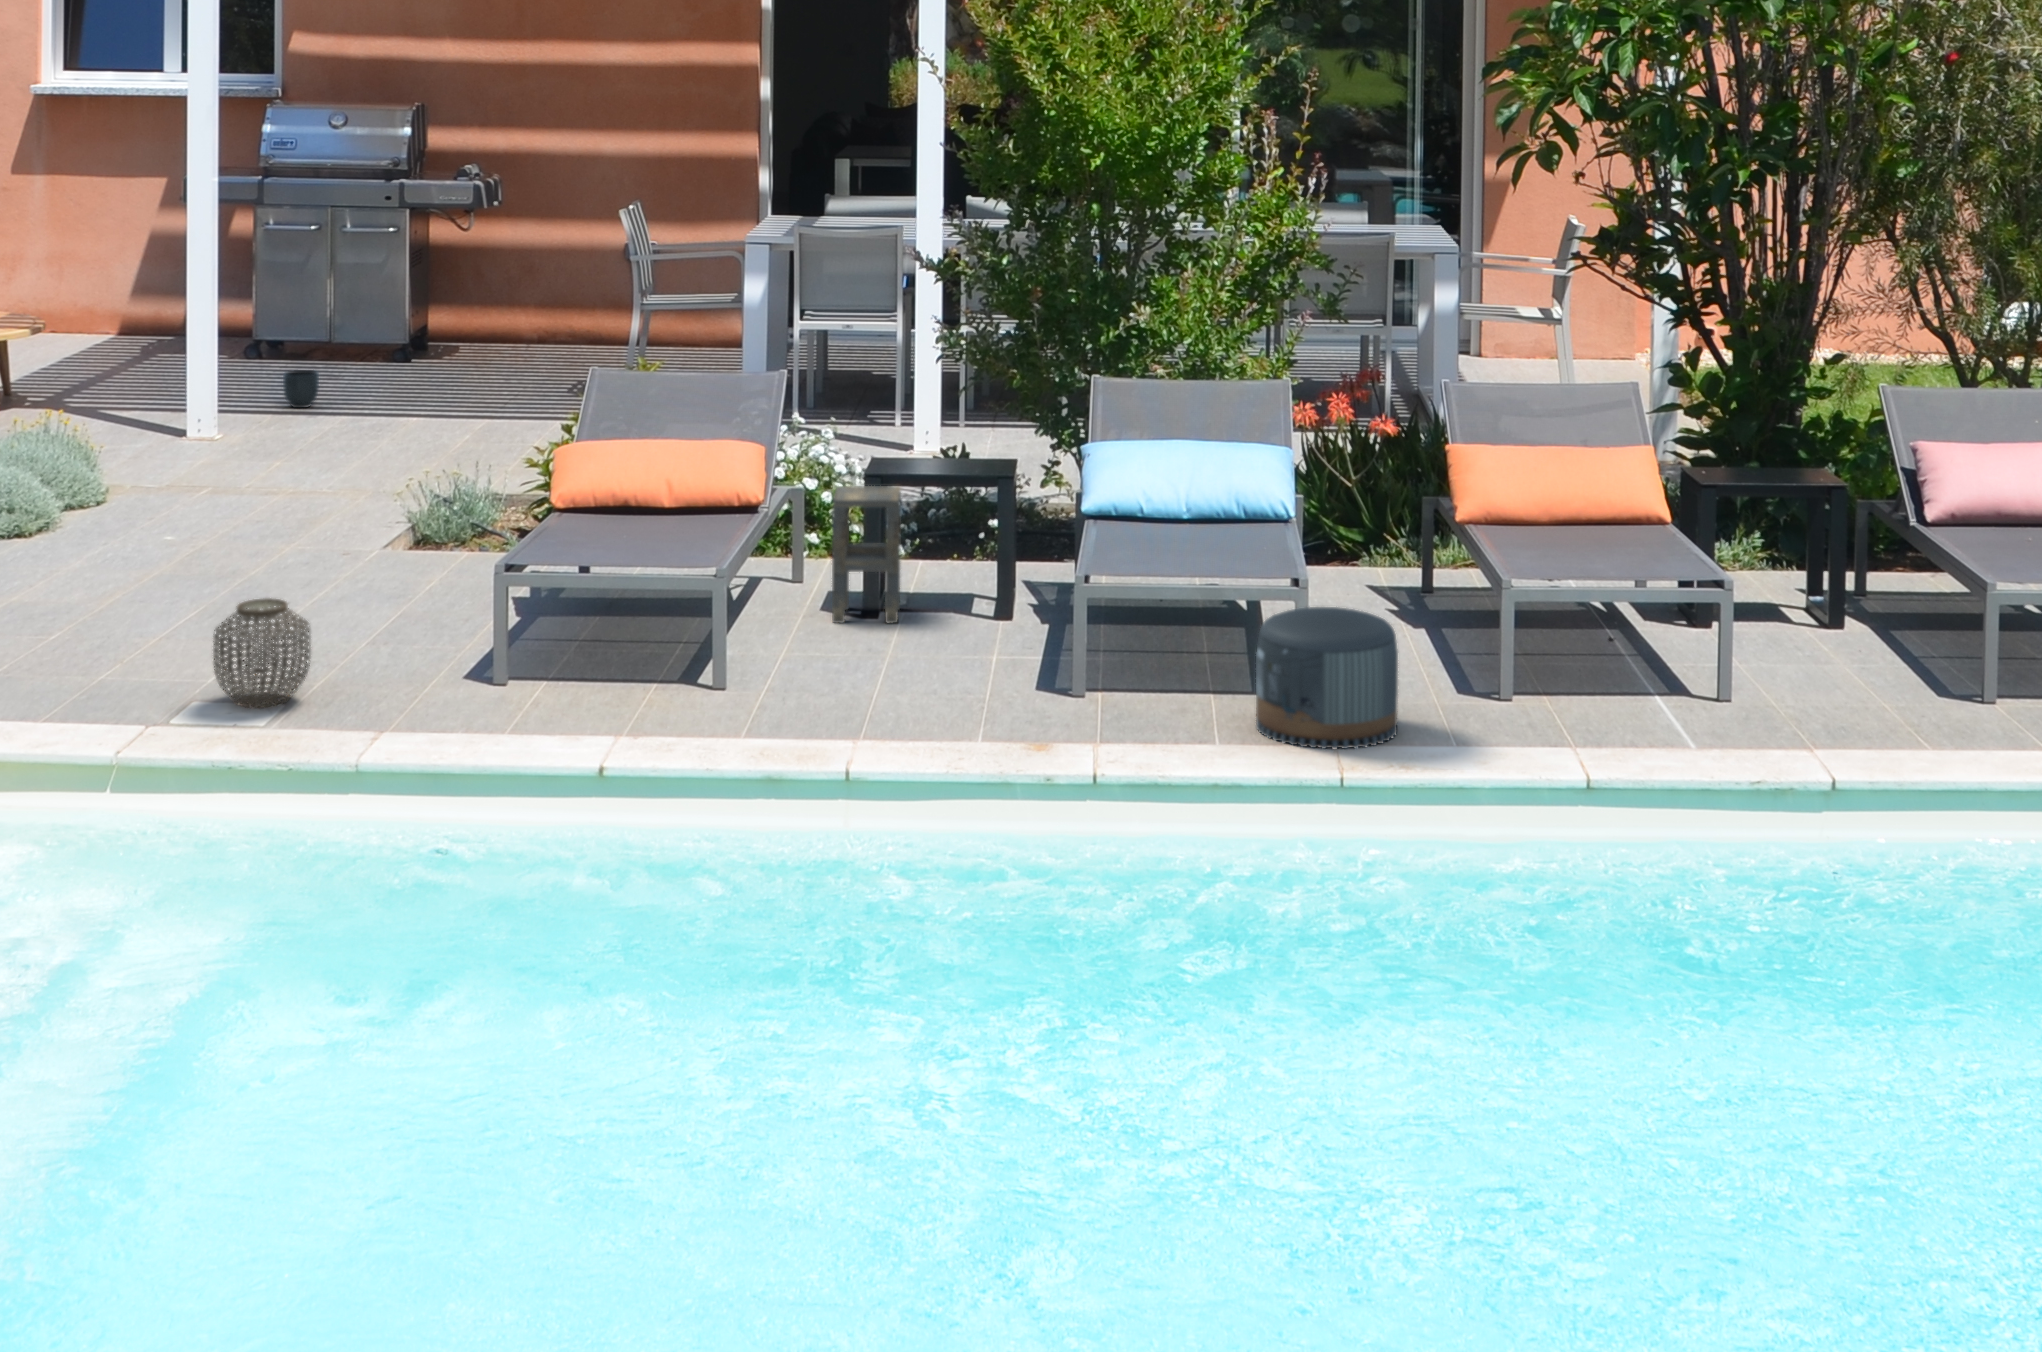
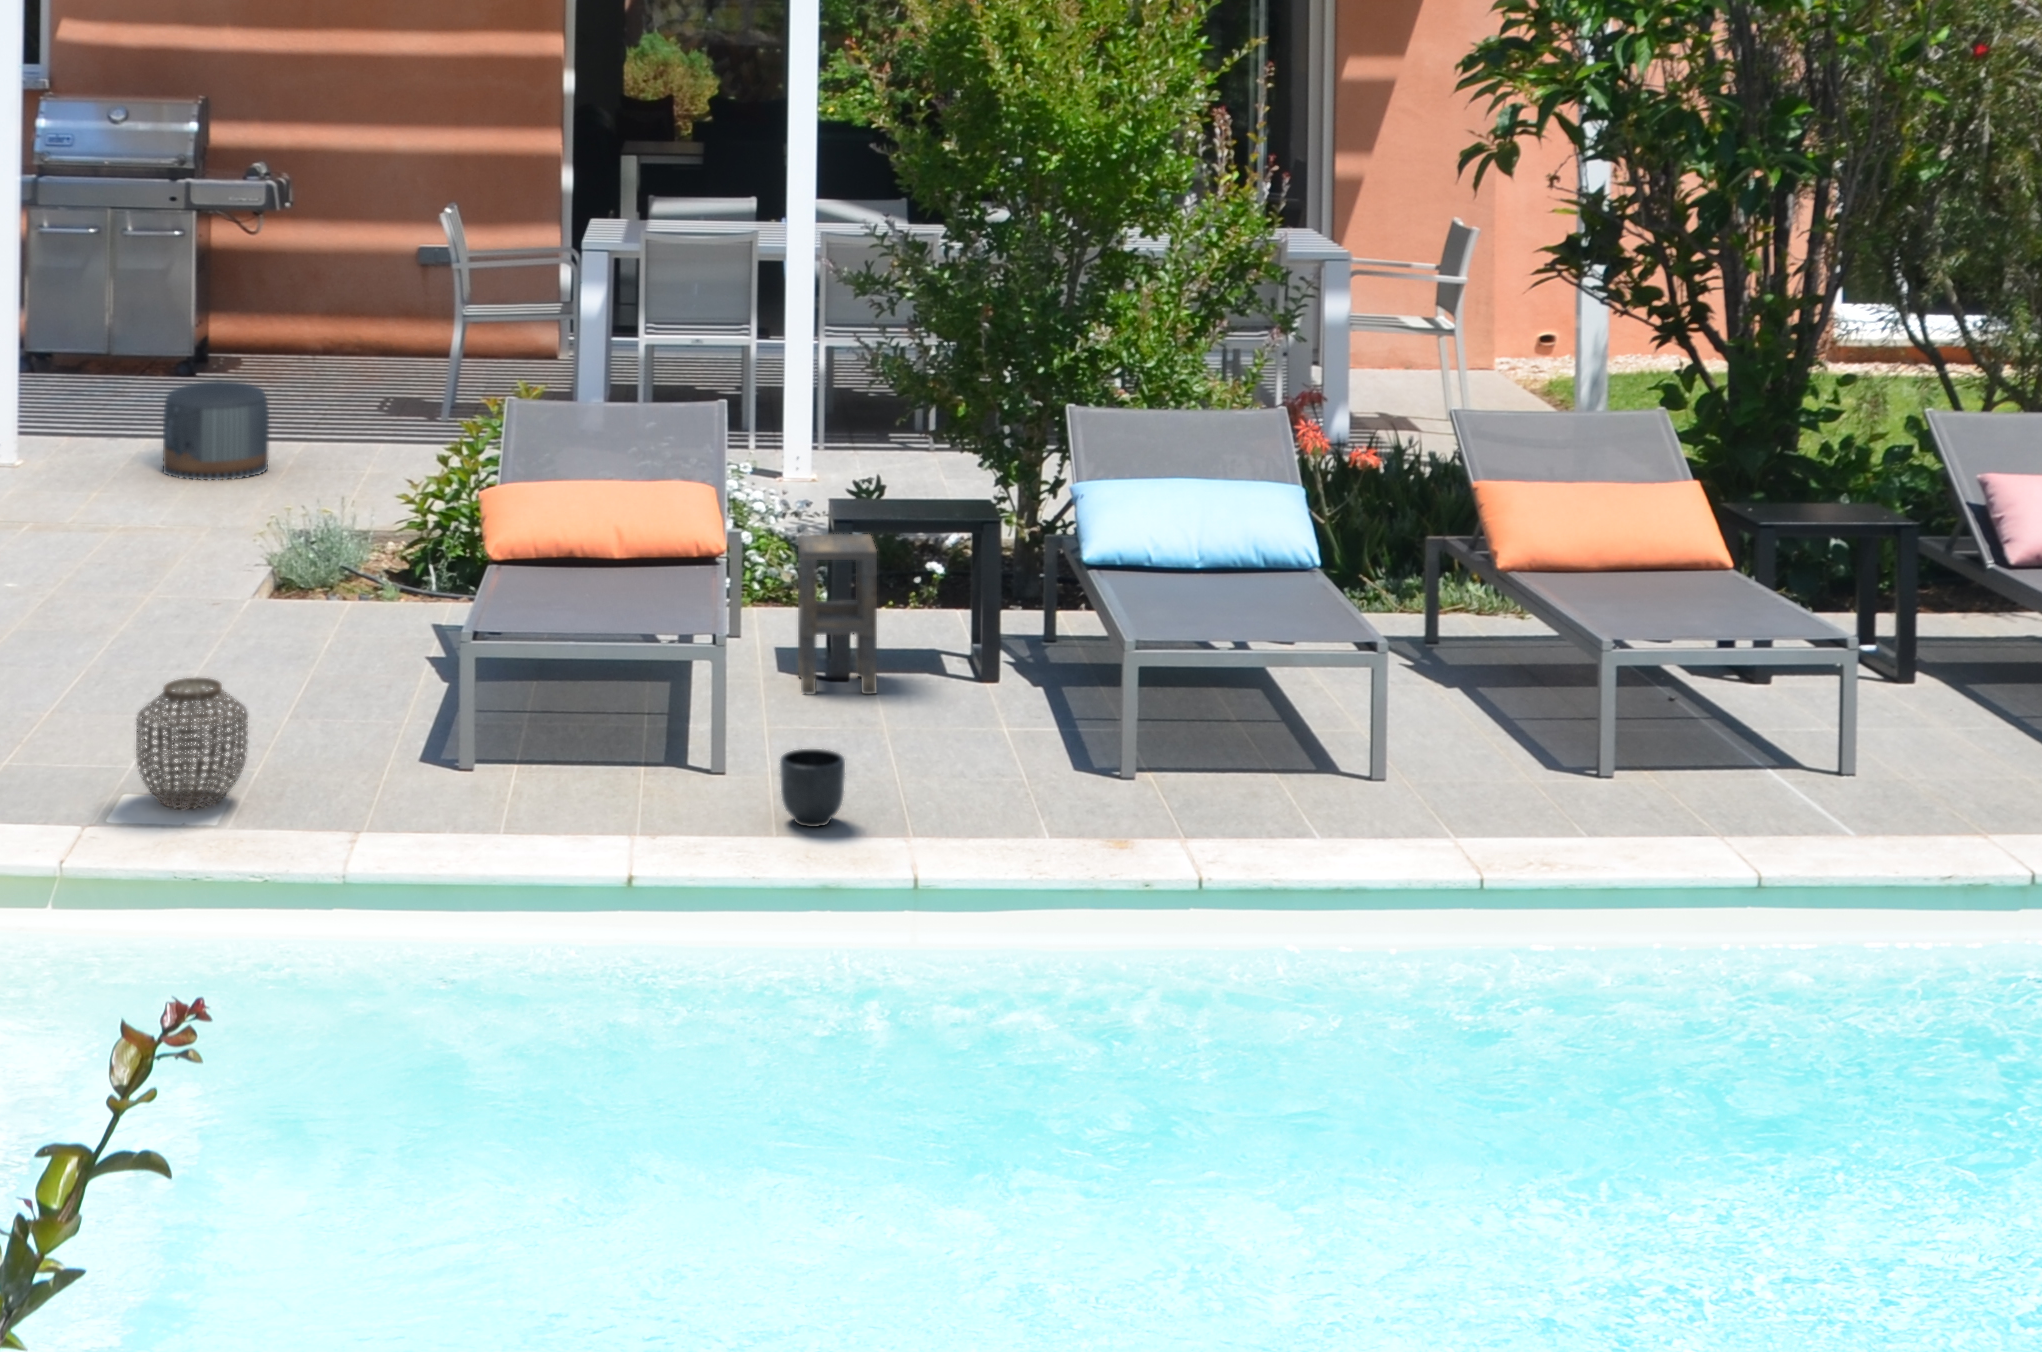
planter: present [283,370,319,408] -> present [780,749,845,827]
pouf: present [1256,607,1398,749] -> present [163,381,269,480]

